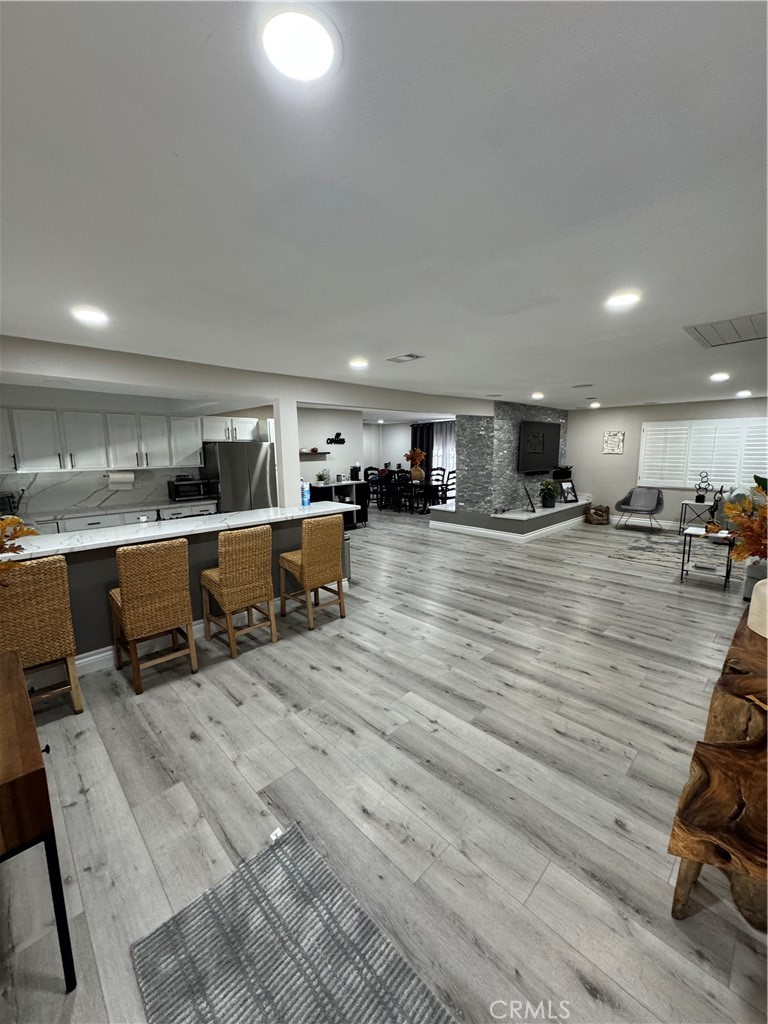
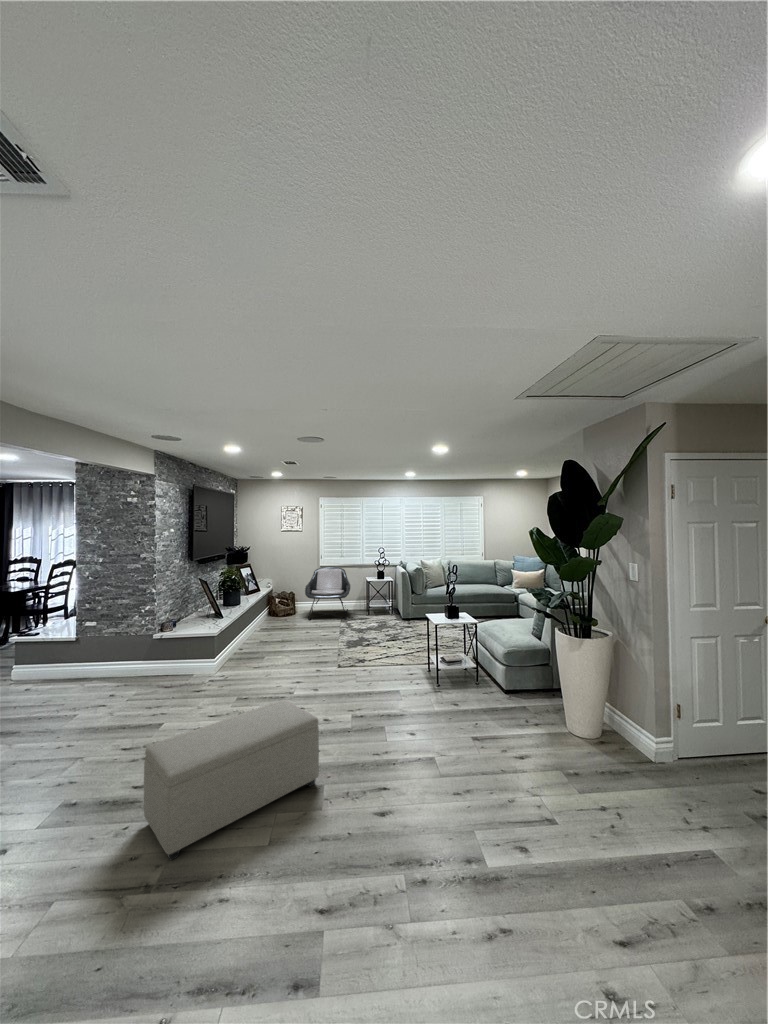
ottoman: none [461,546,544,591] -> present [144,700,319,860]

